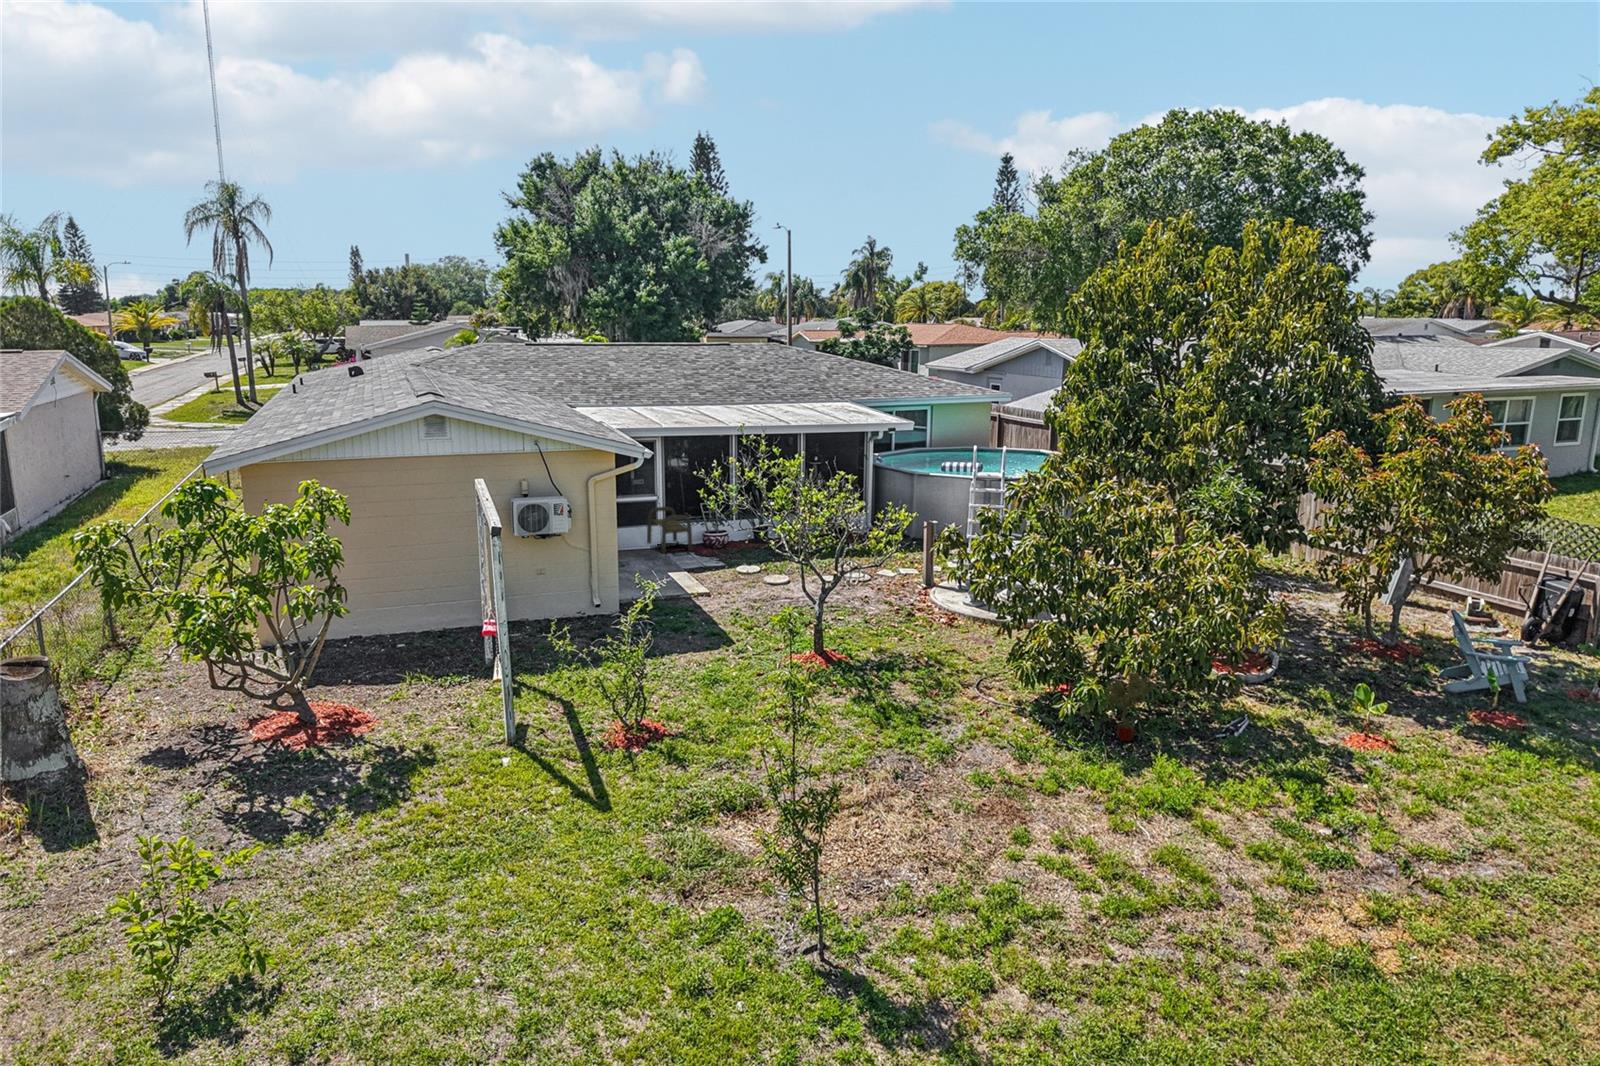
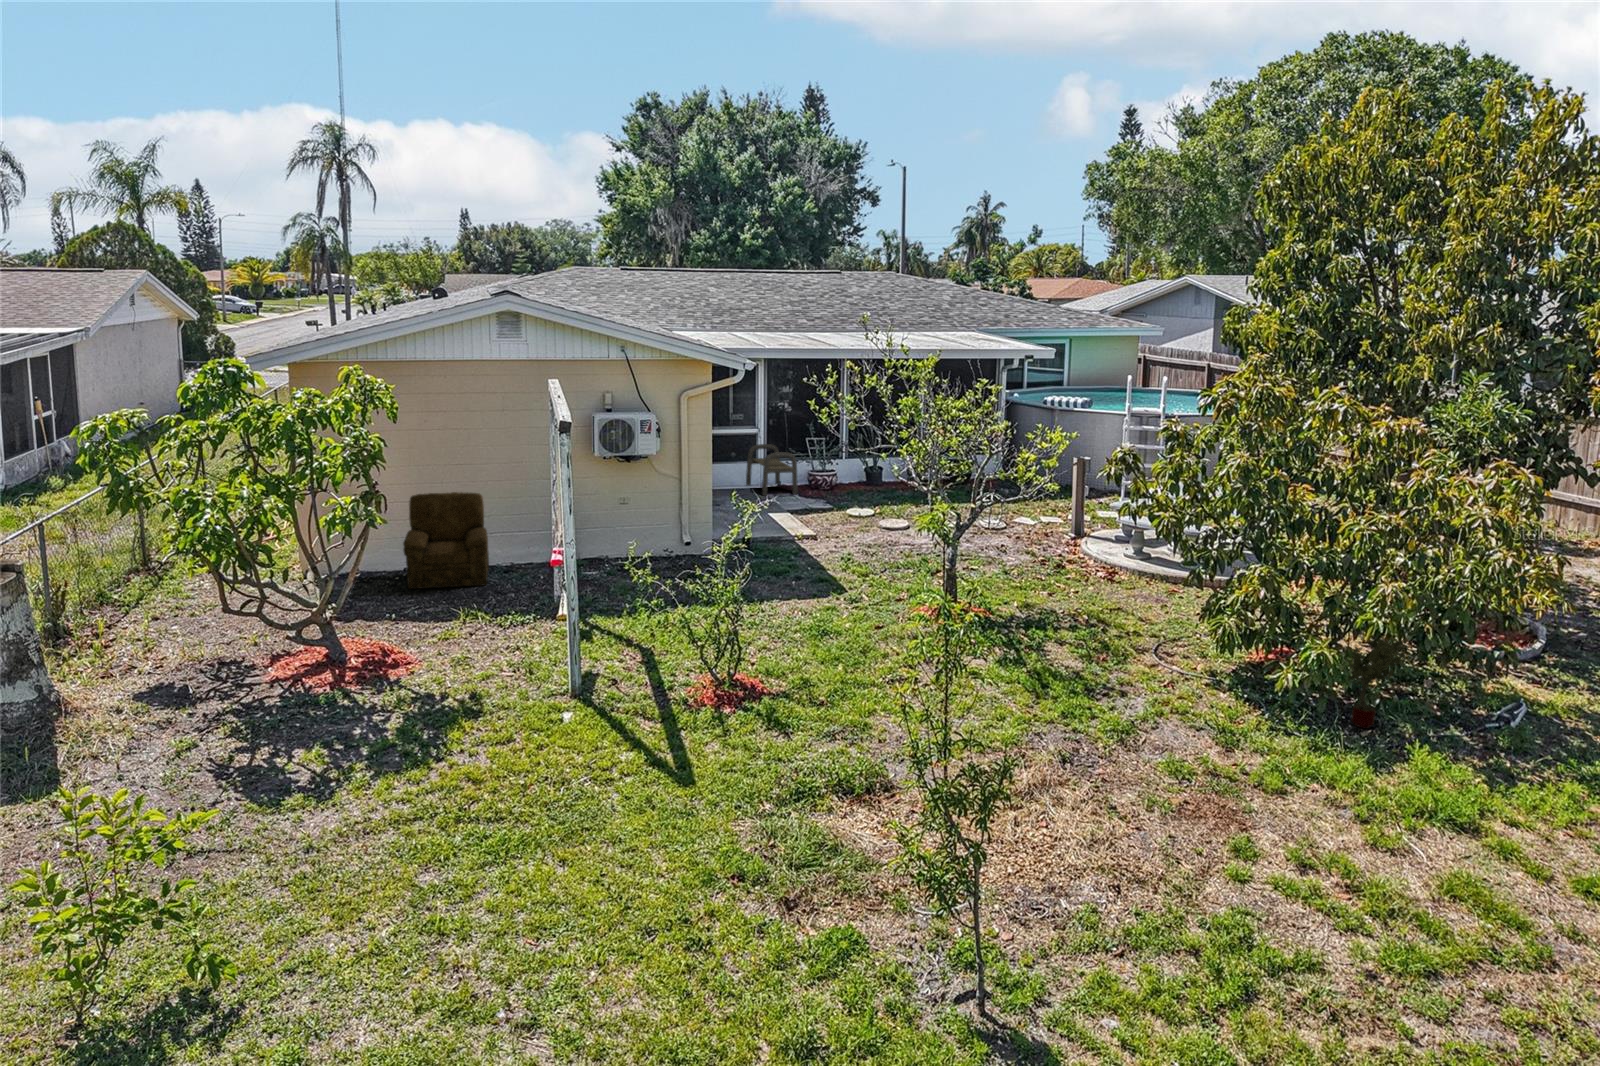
armchair: none [352,568,426,654] -> present [403,492,489,589]

